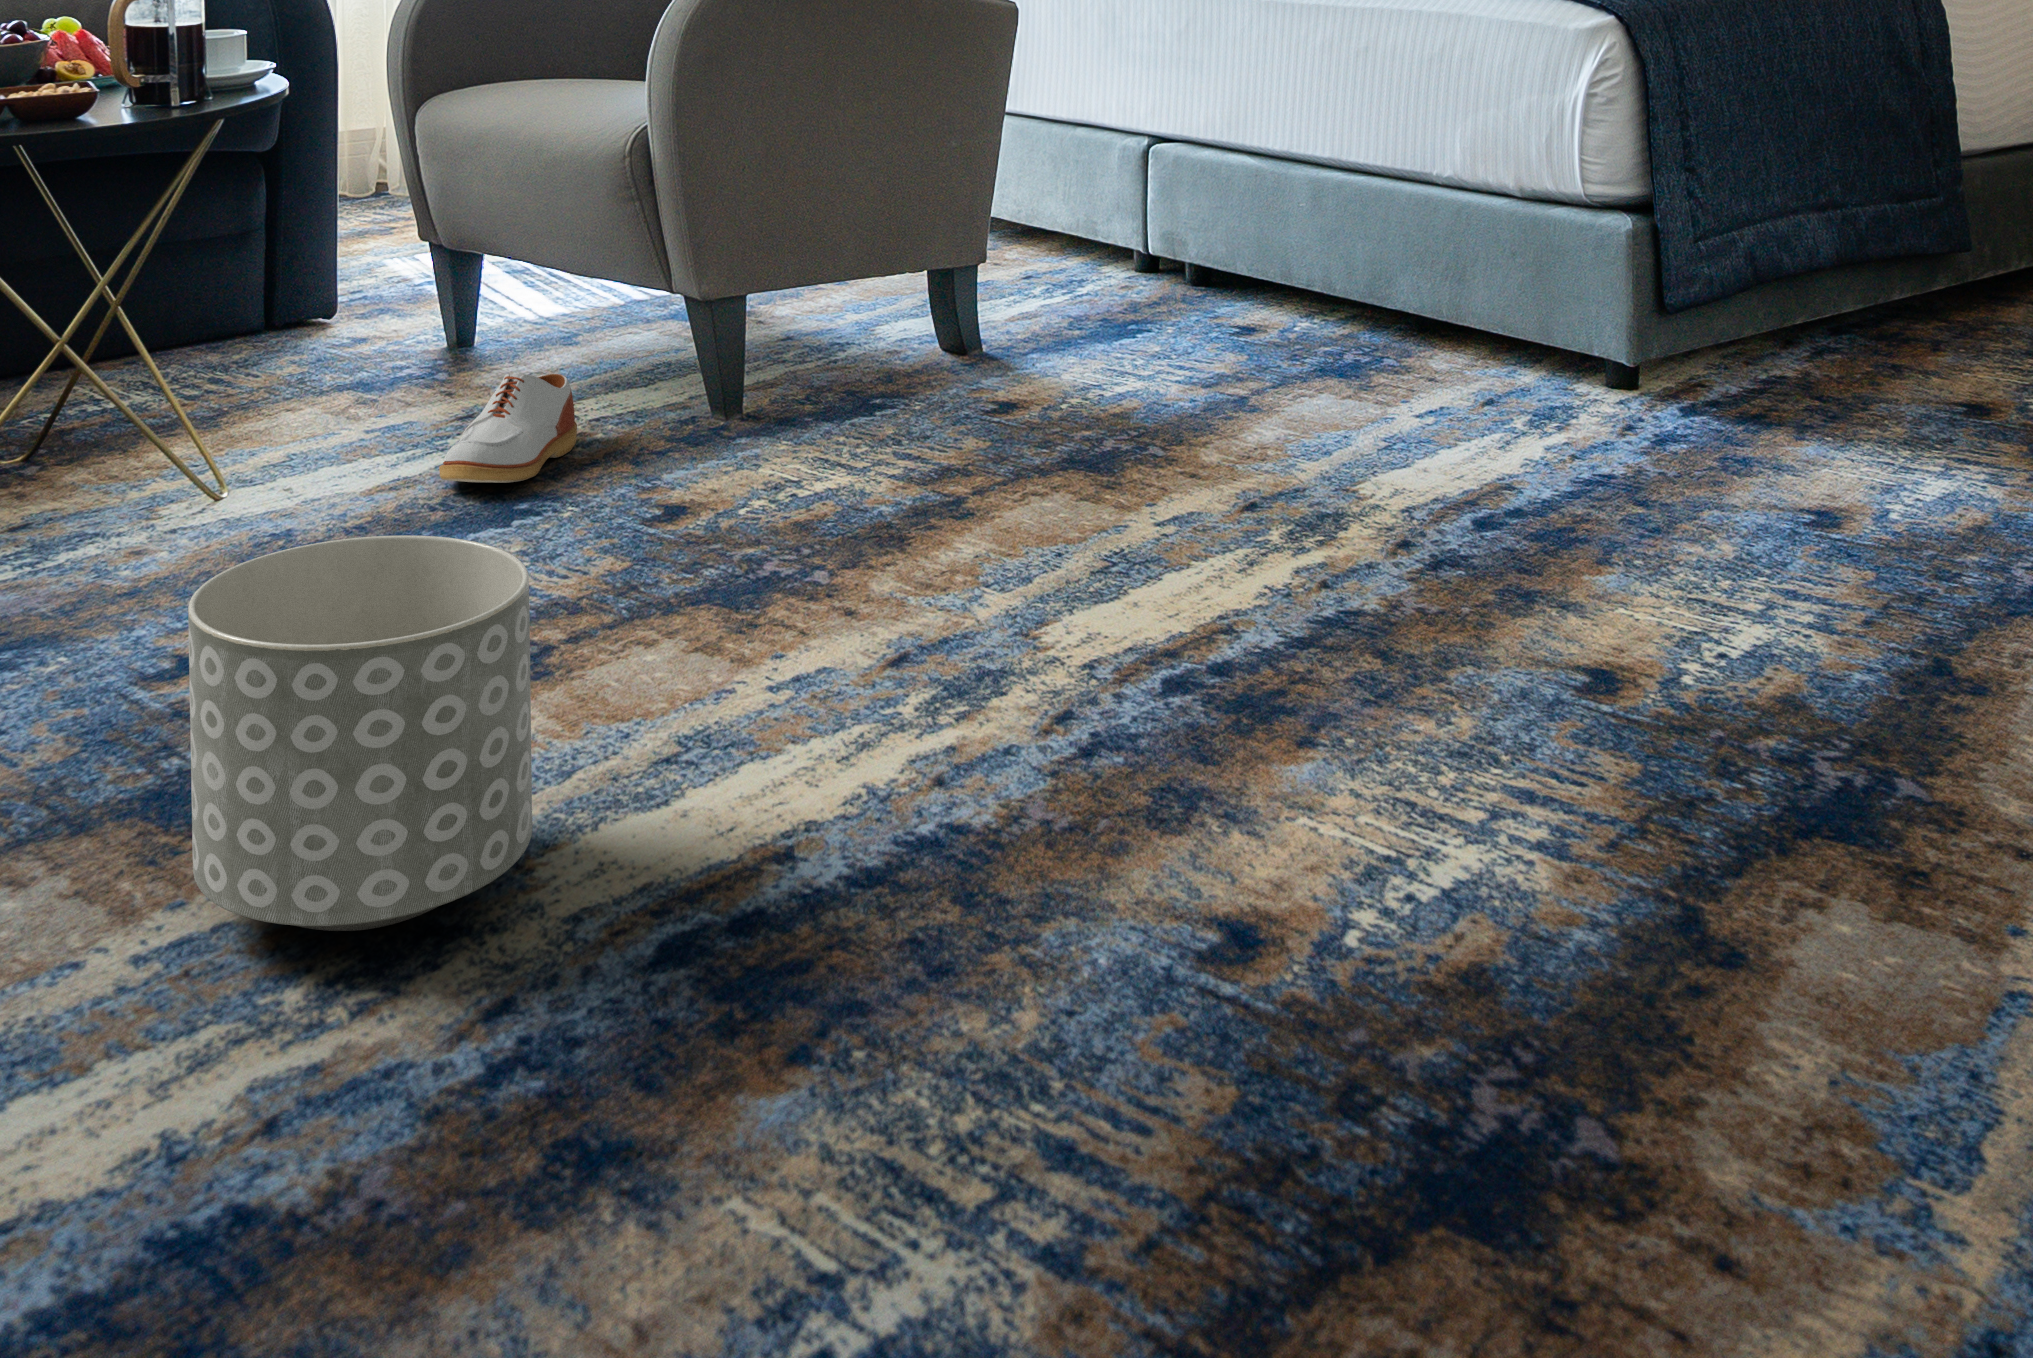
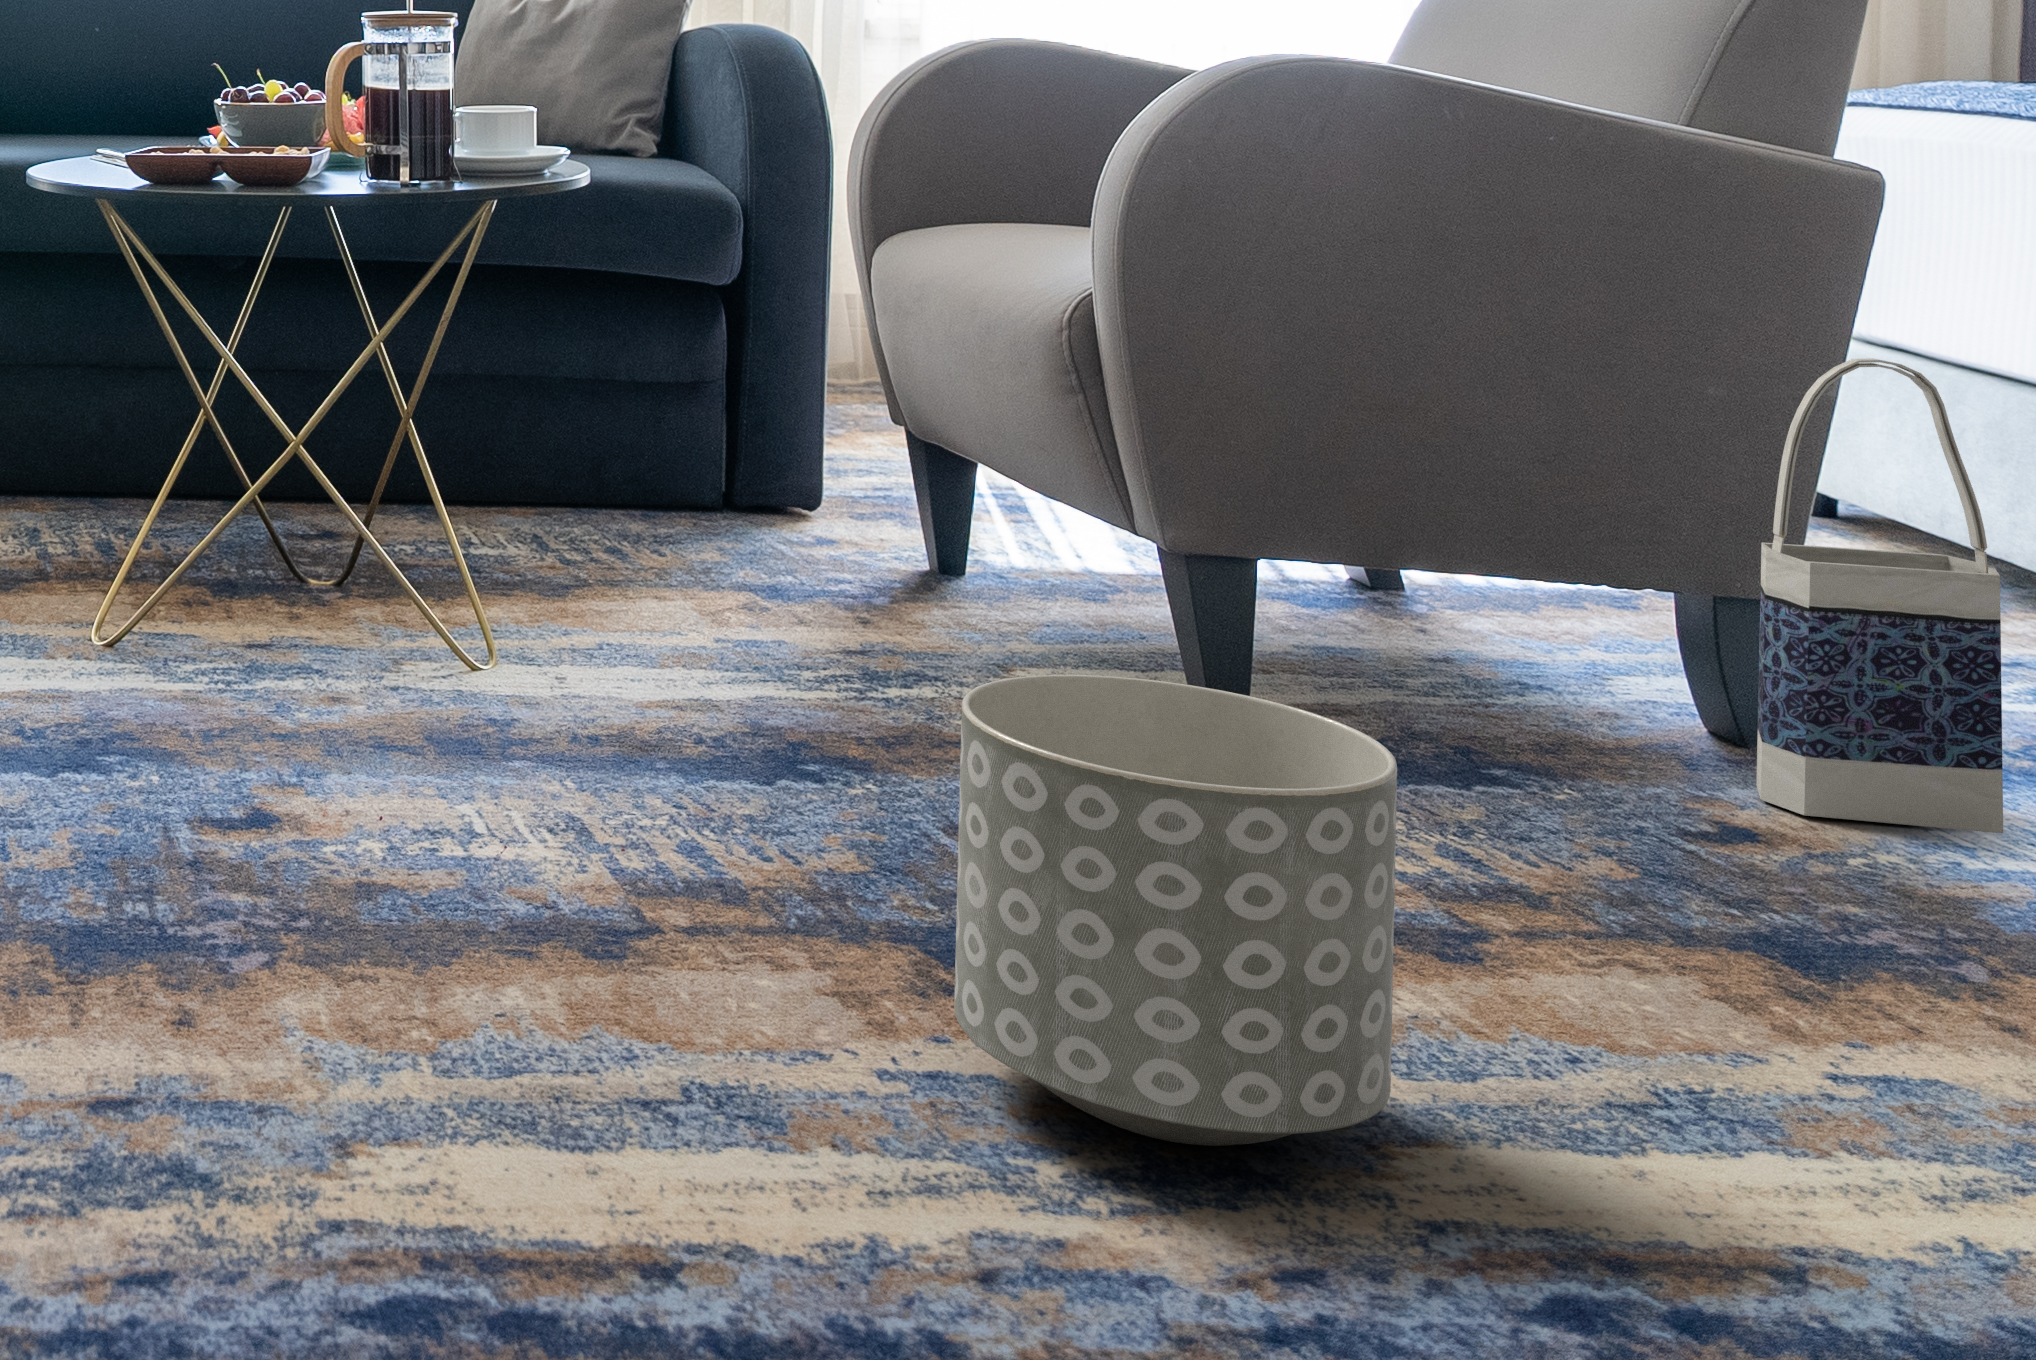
bag: none [678,162,815,485] -> present [1756,358,2003,833]
shoe: present [439,373,577,483] -> none [1378,601,1599,743]

